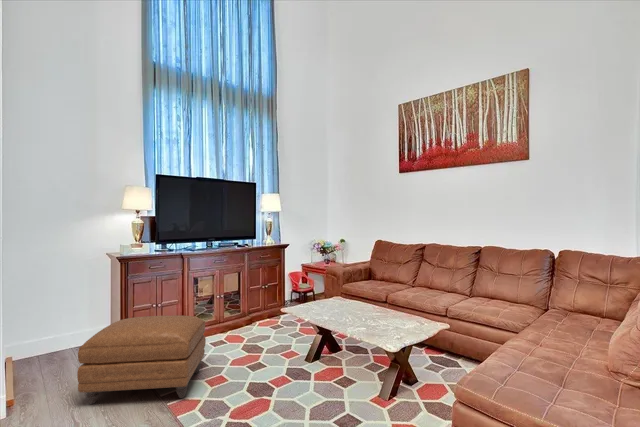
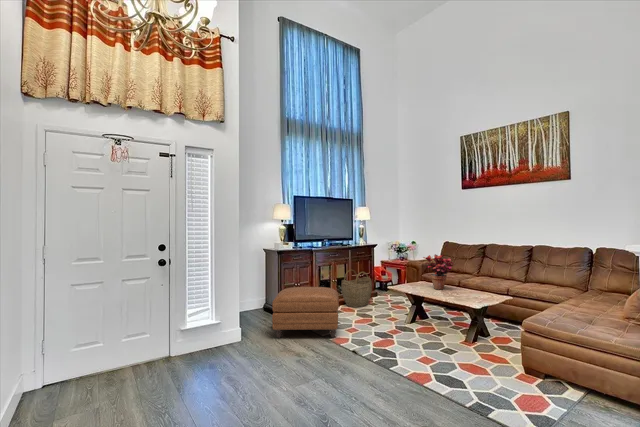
potted plant: none [330,263,374,314] -> present [423,254,453,290]
woven basket: none [231,281,274,335] -> present [341,270,372,308]

